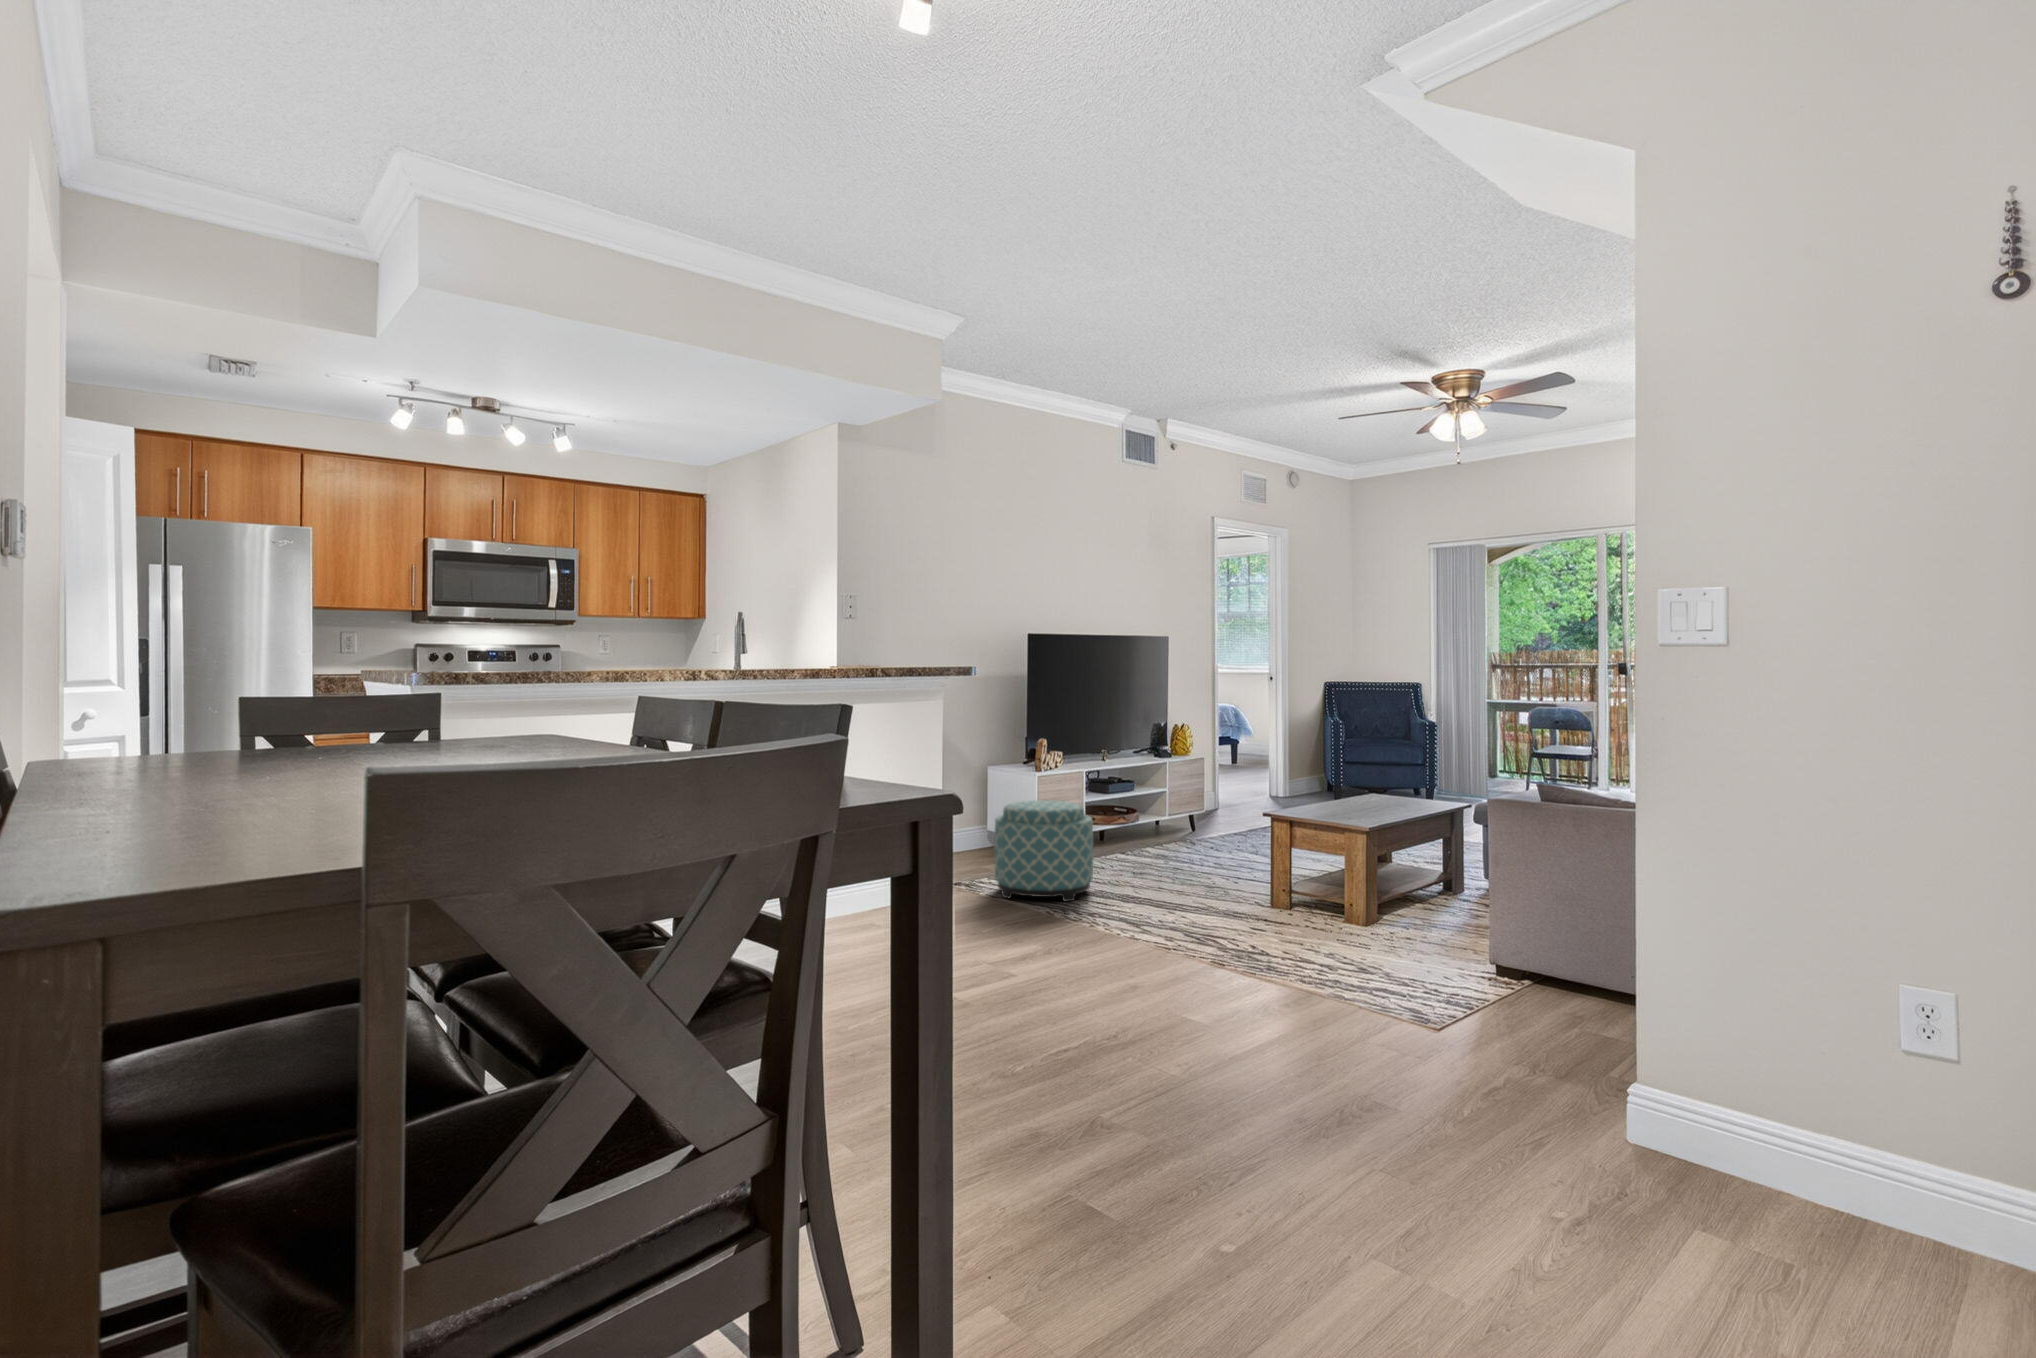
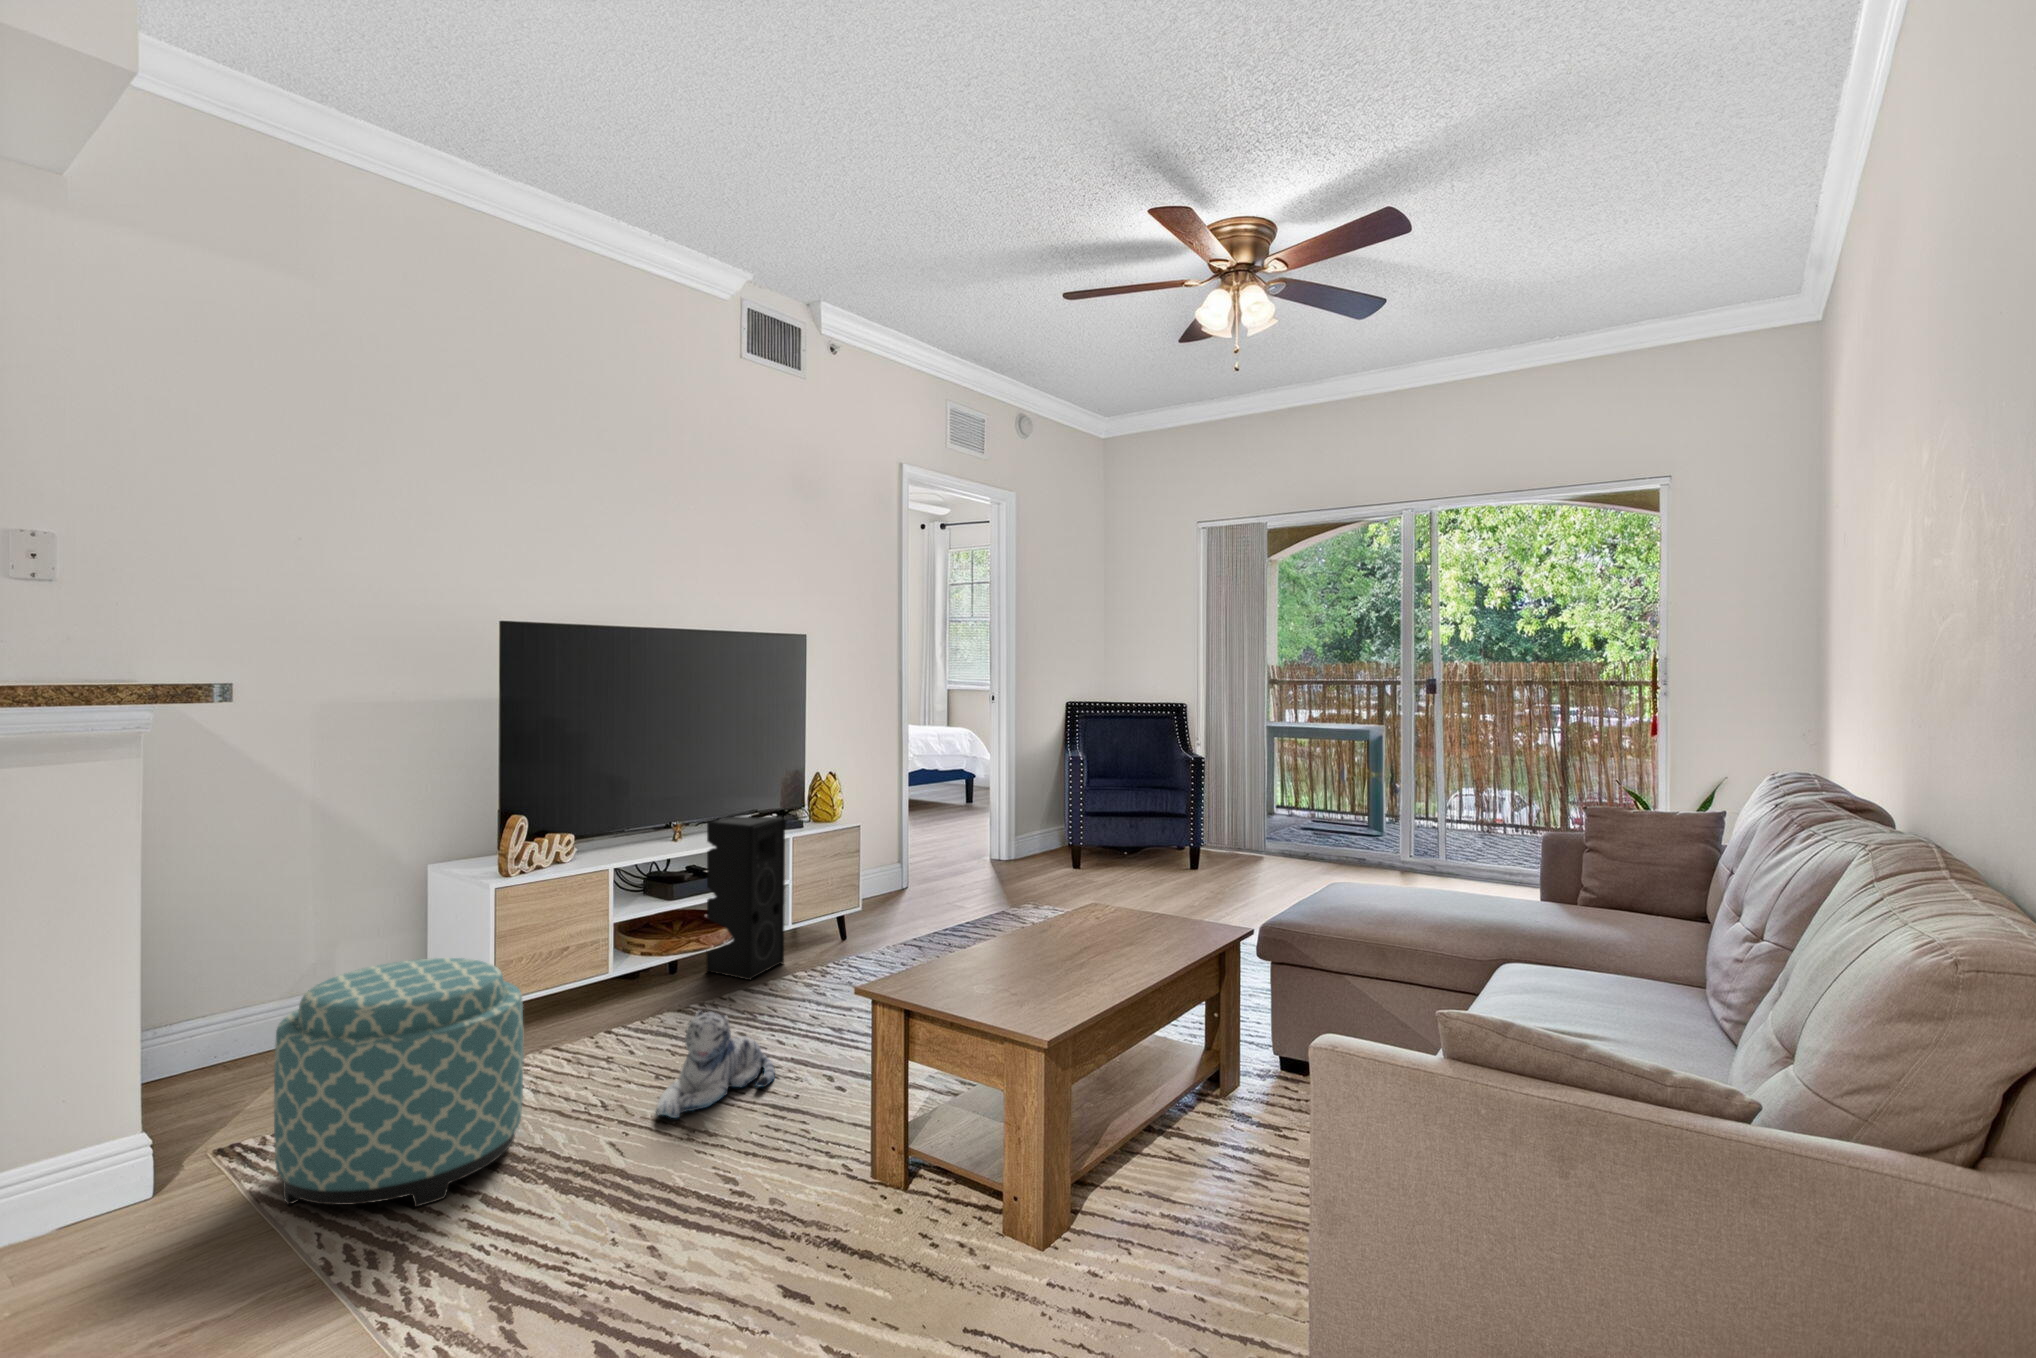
speaker: none [1121,748,1166,844] -> present [706,816,785,980]
plush toy: none [1146,836,1197,885] -> present [656,1011,775,1118]

